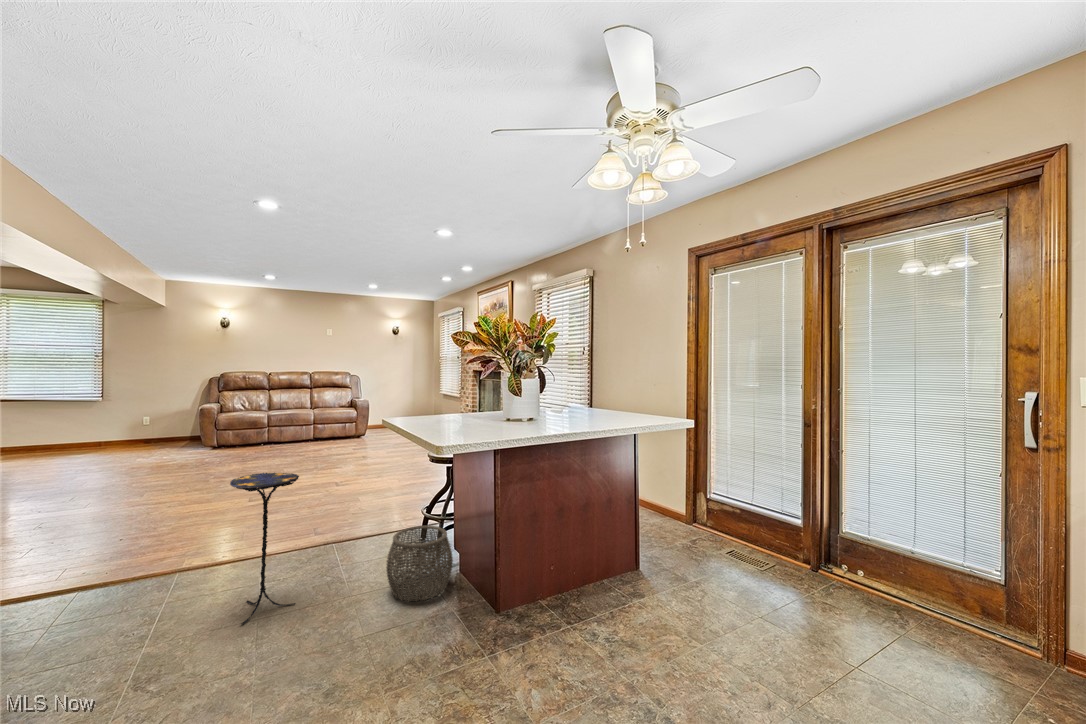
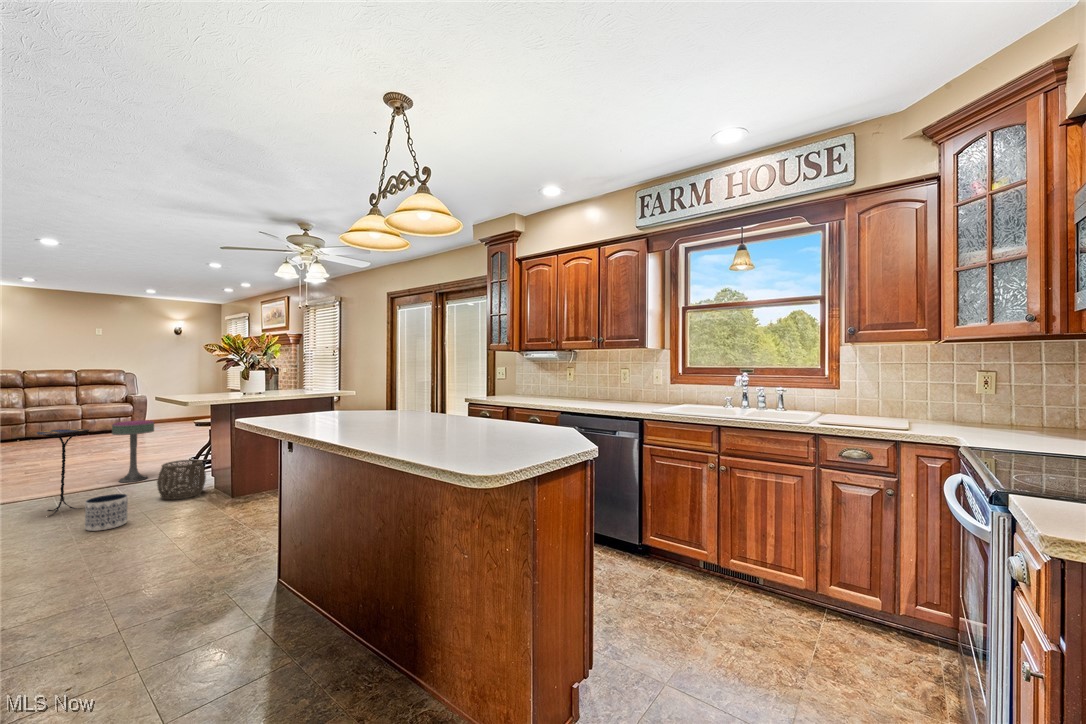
bar stool: none [332,447,380,537] -> present [112,420,154,482]
planter: none [279,615,345,704] -> present [85,494,128,531]

